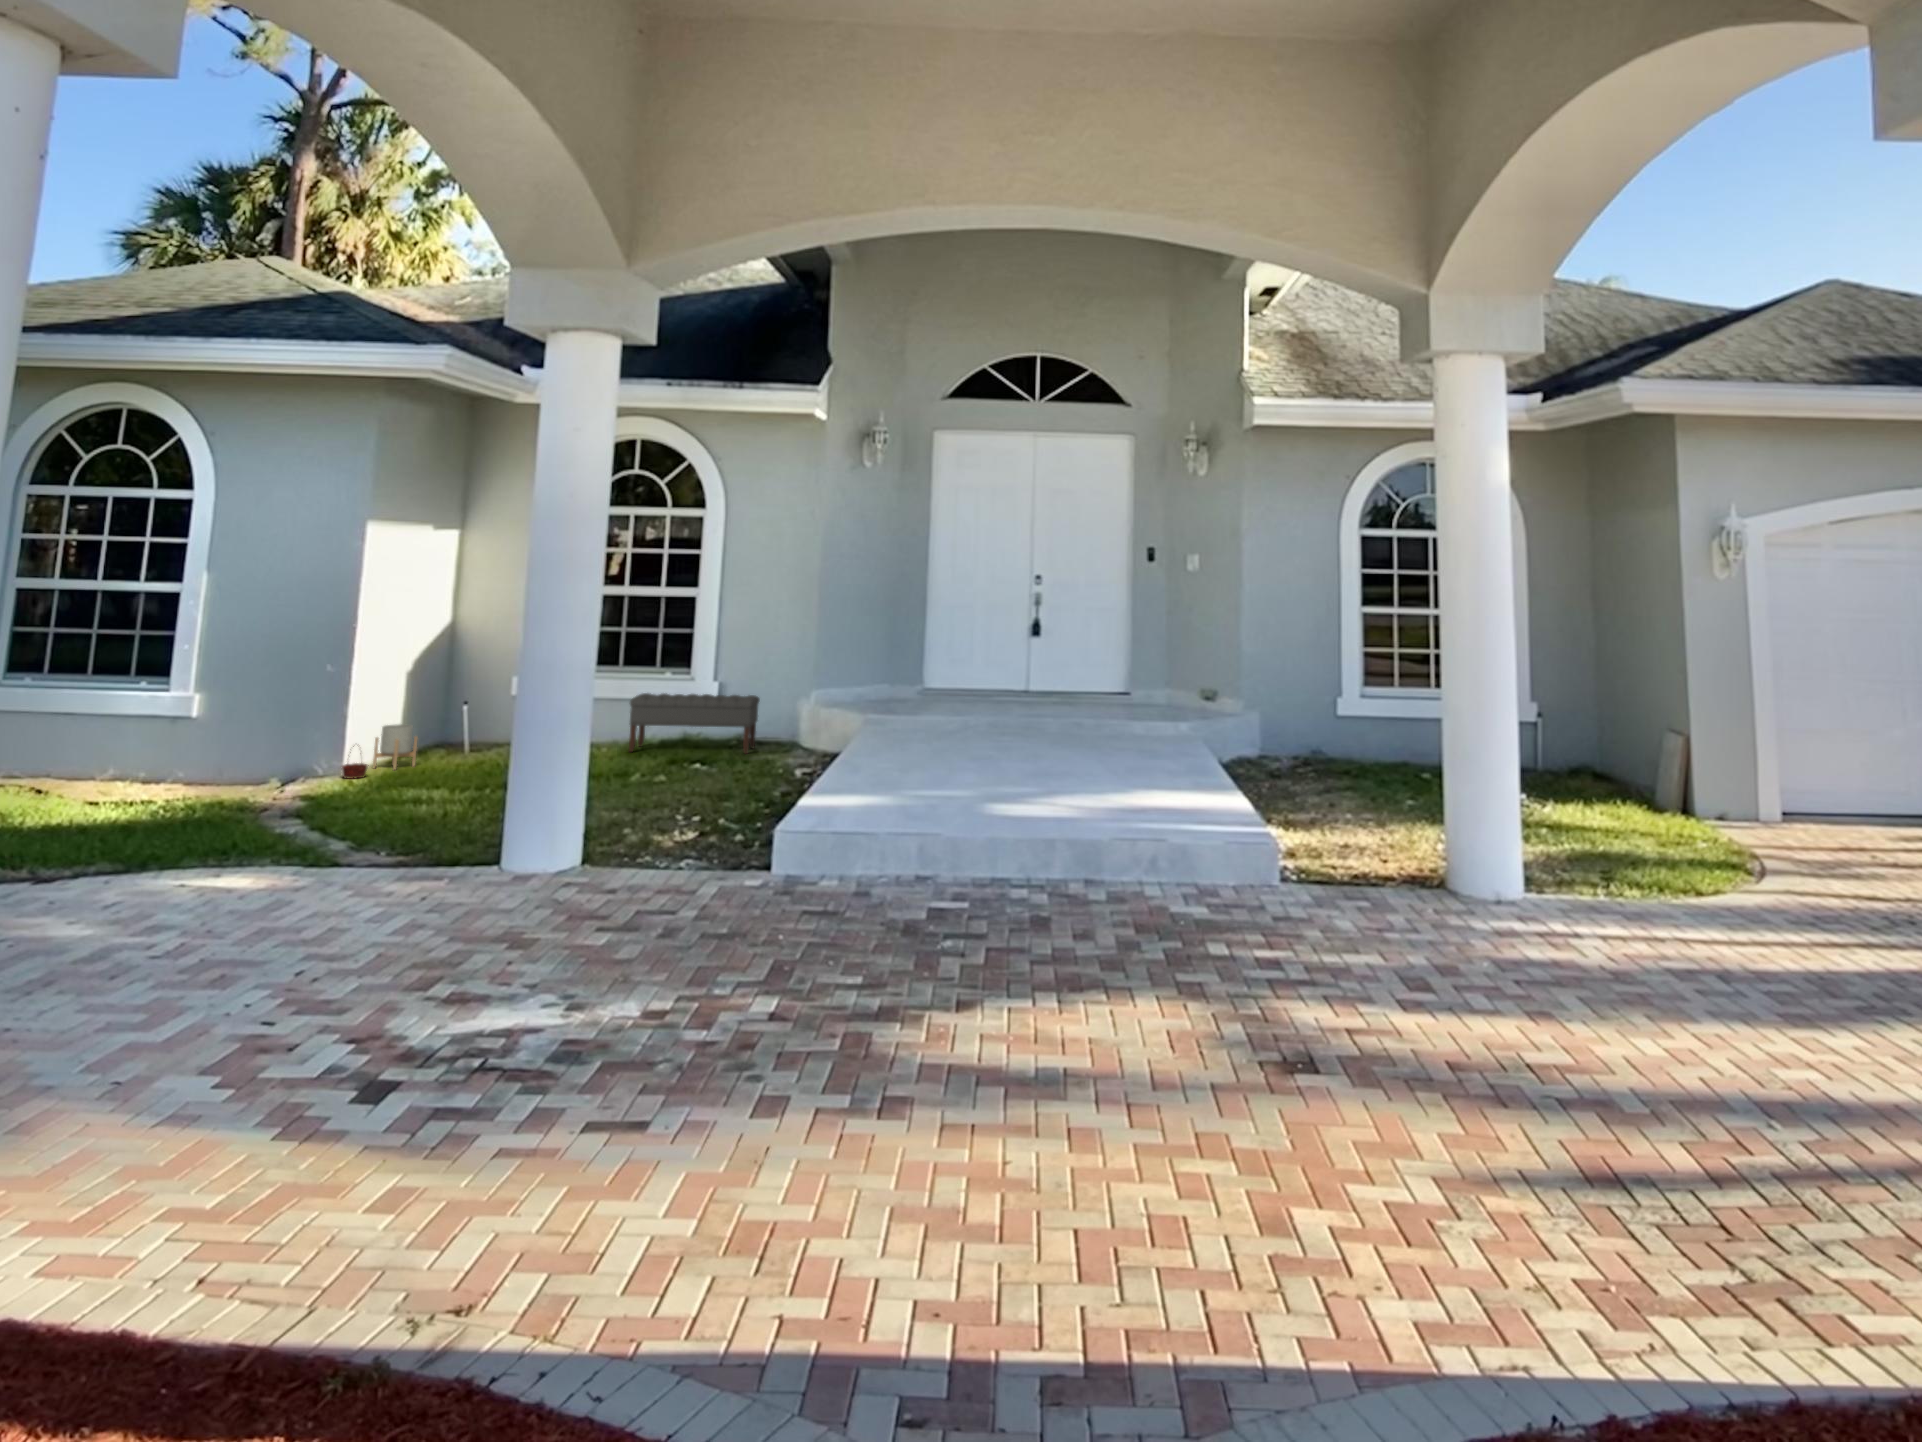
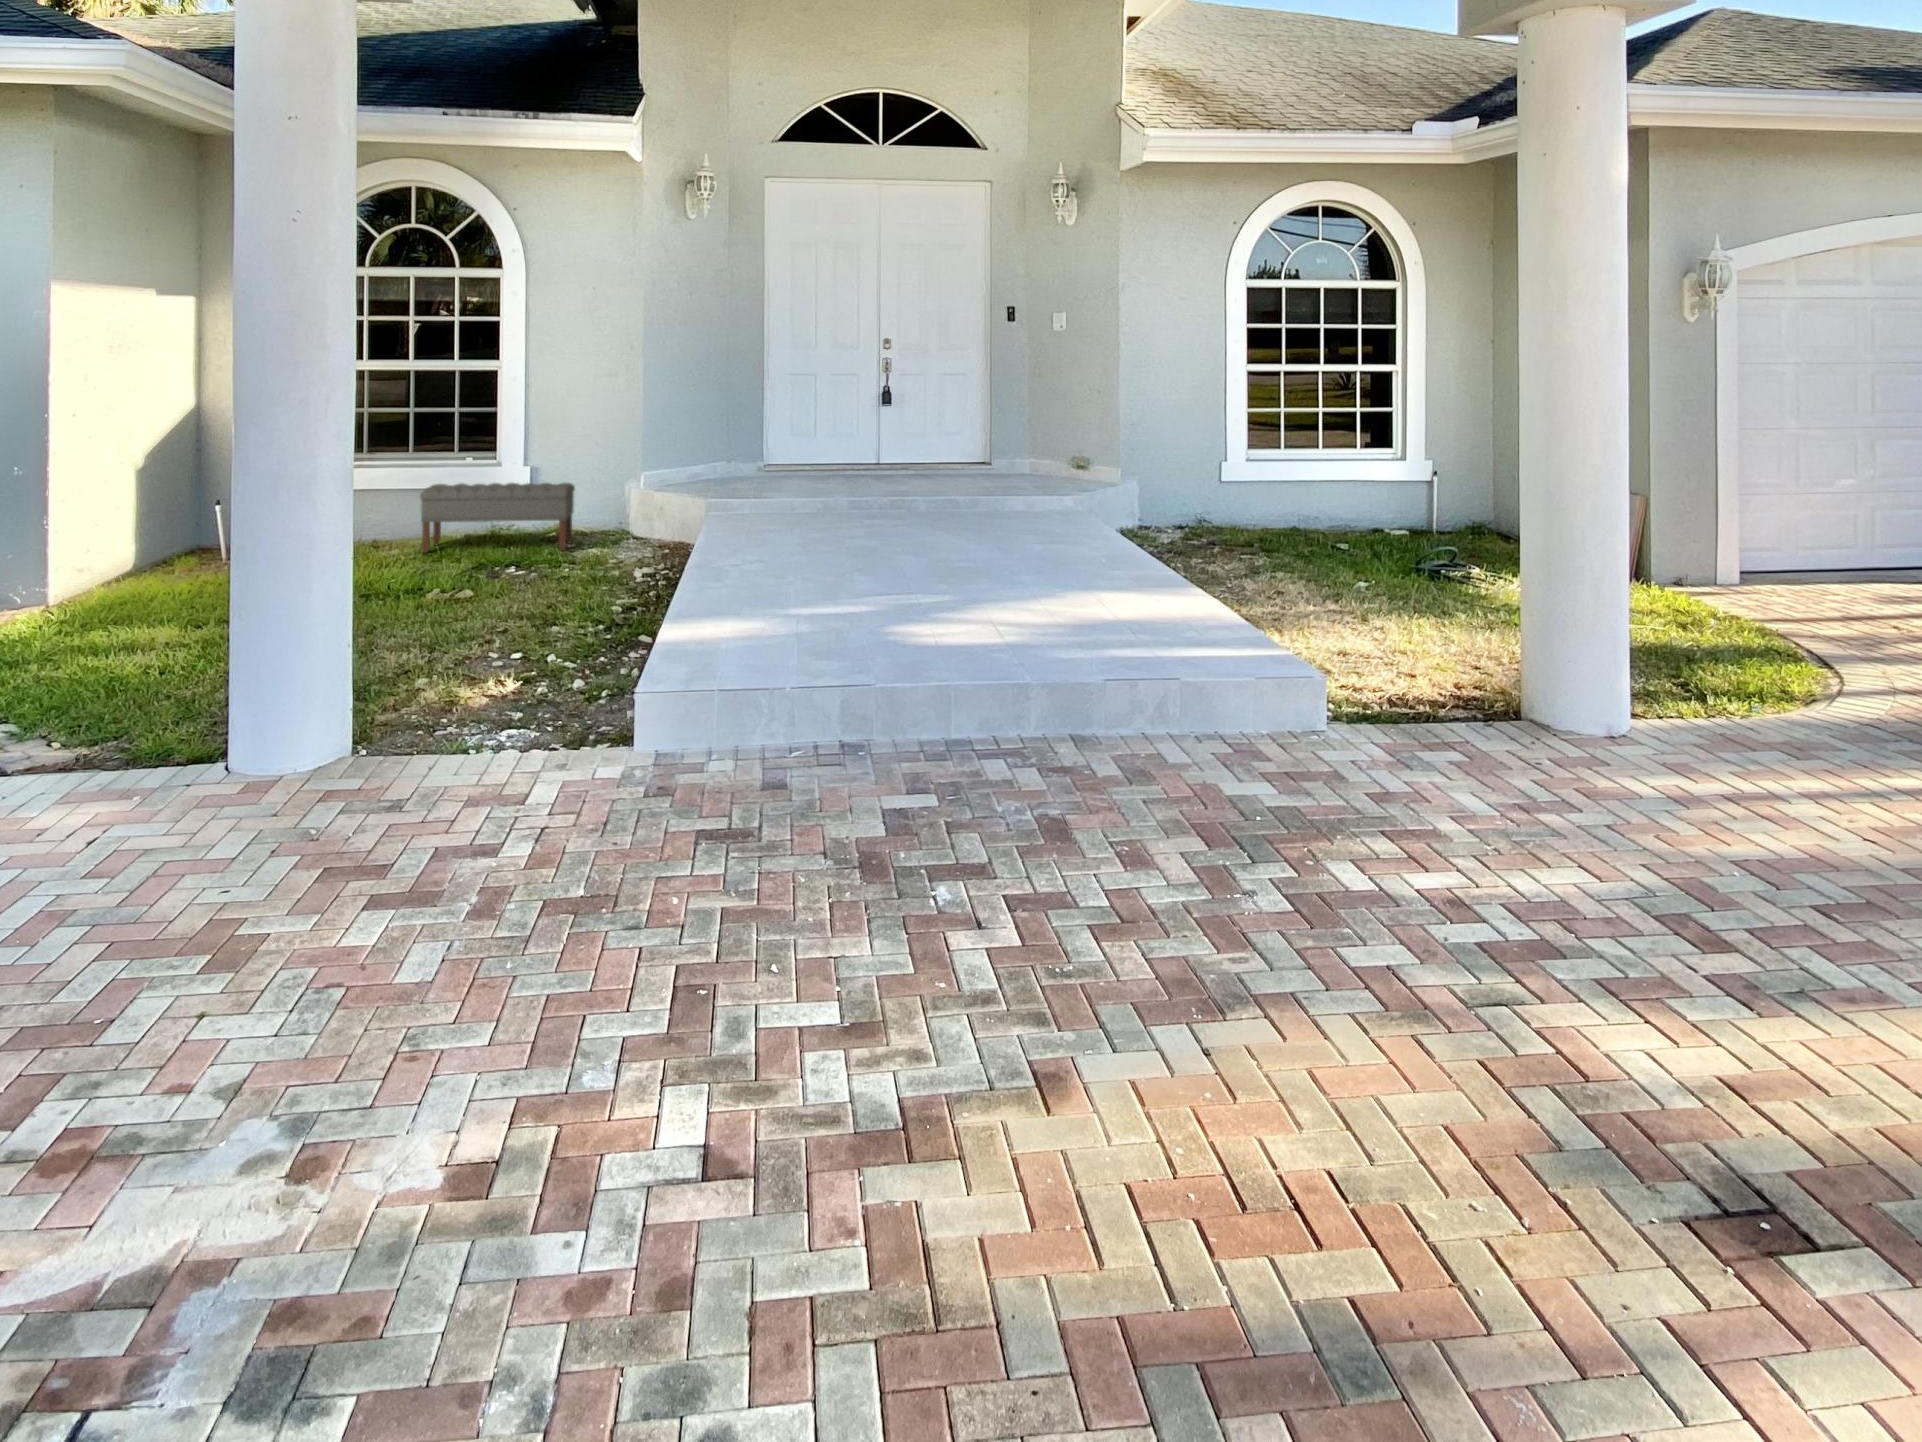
planter: present [373,724,417,770] -> none [96,532,153,589]
basket: present [342,746,369,779] -> none [47,560,85,604]

